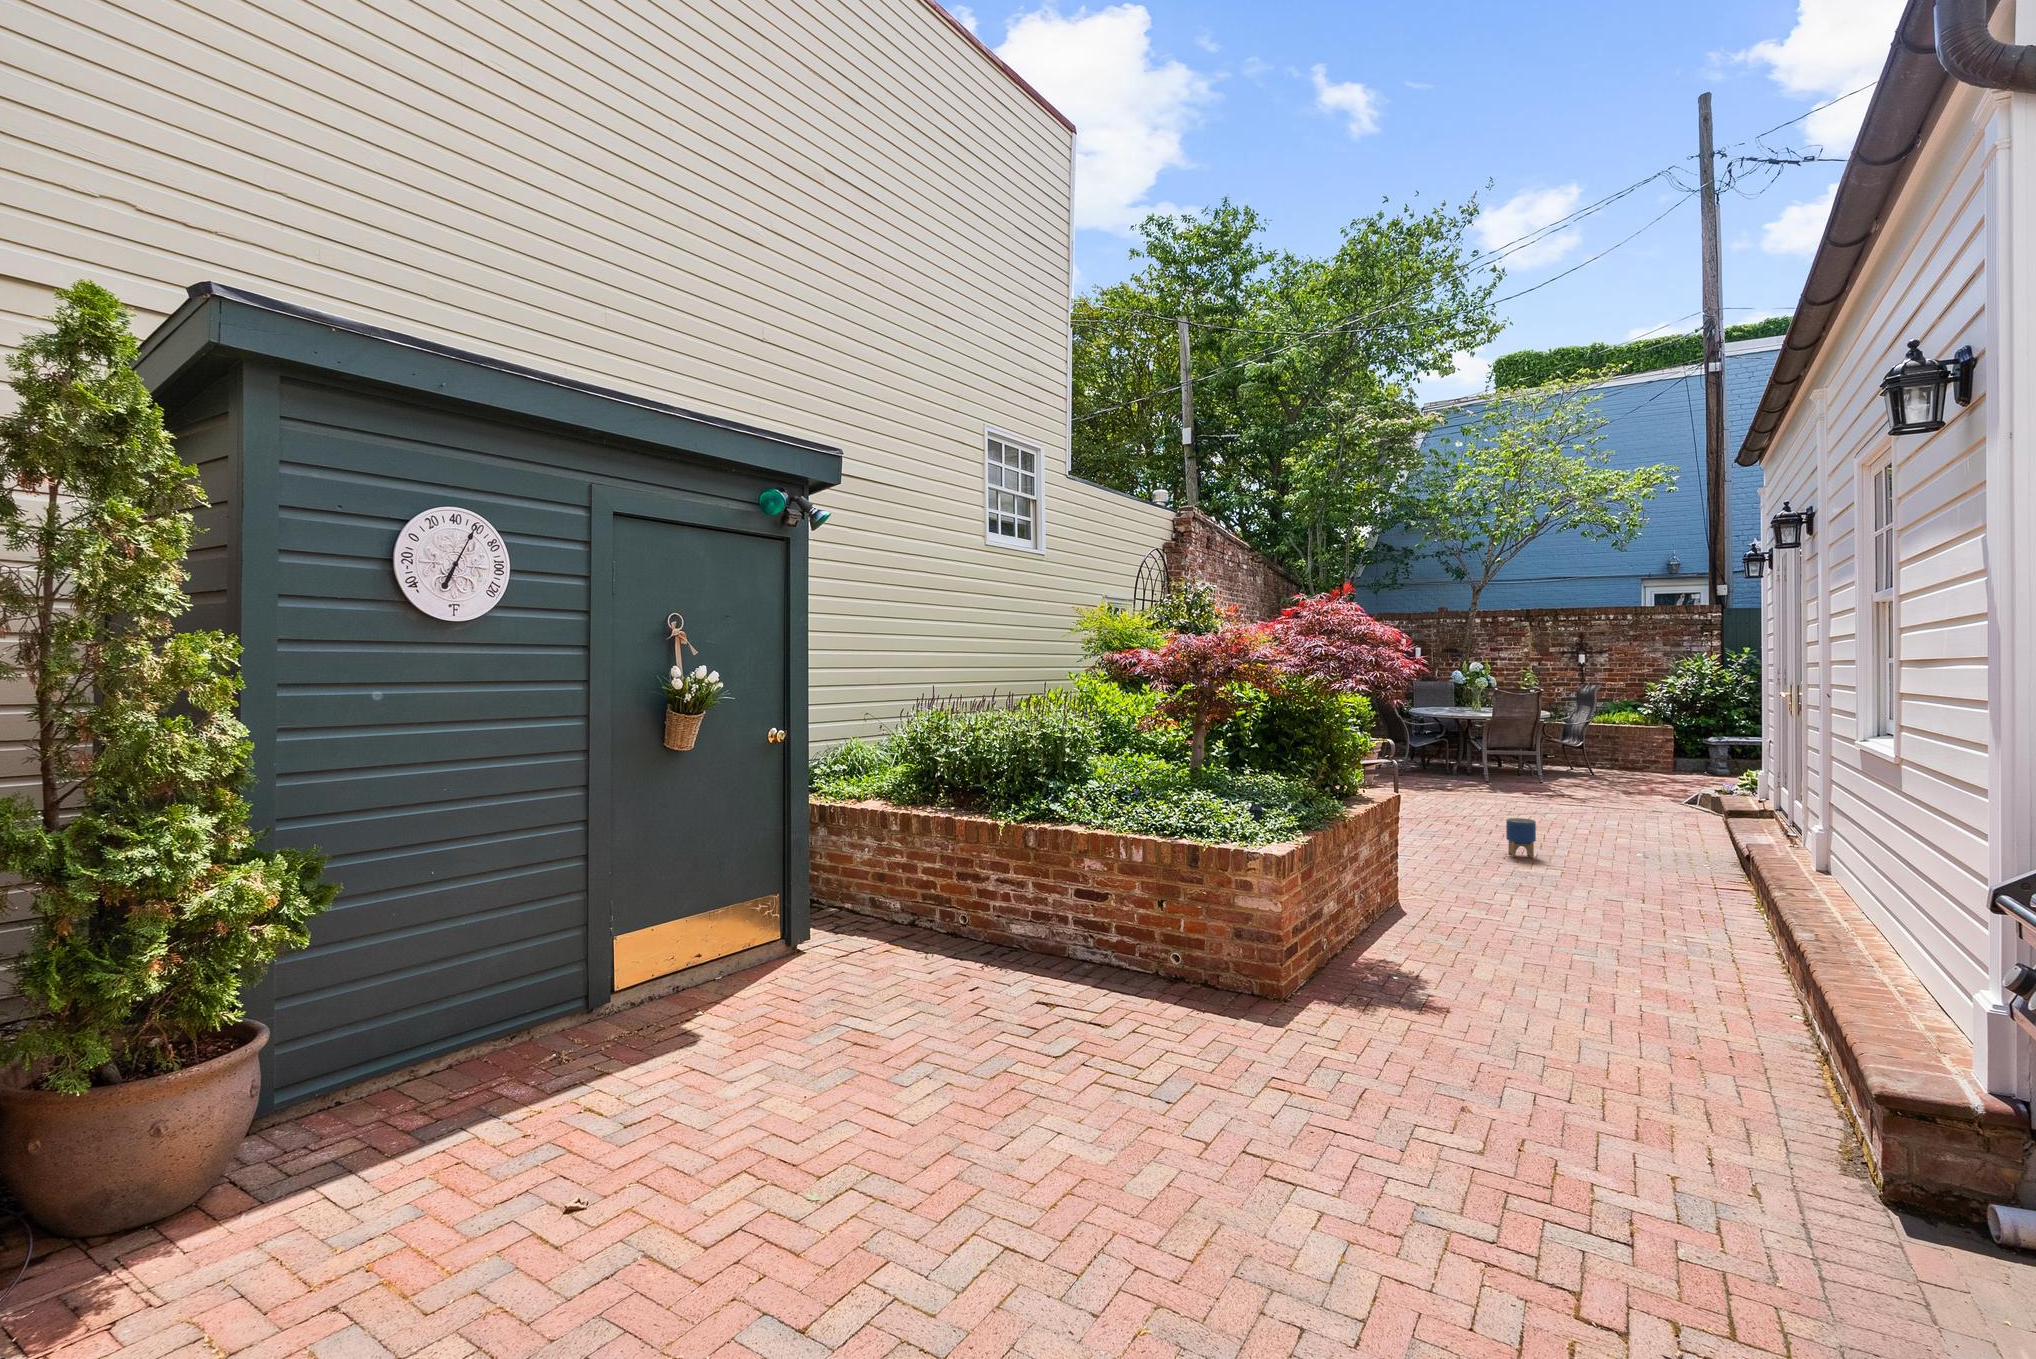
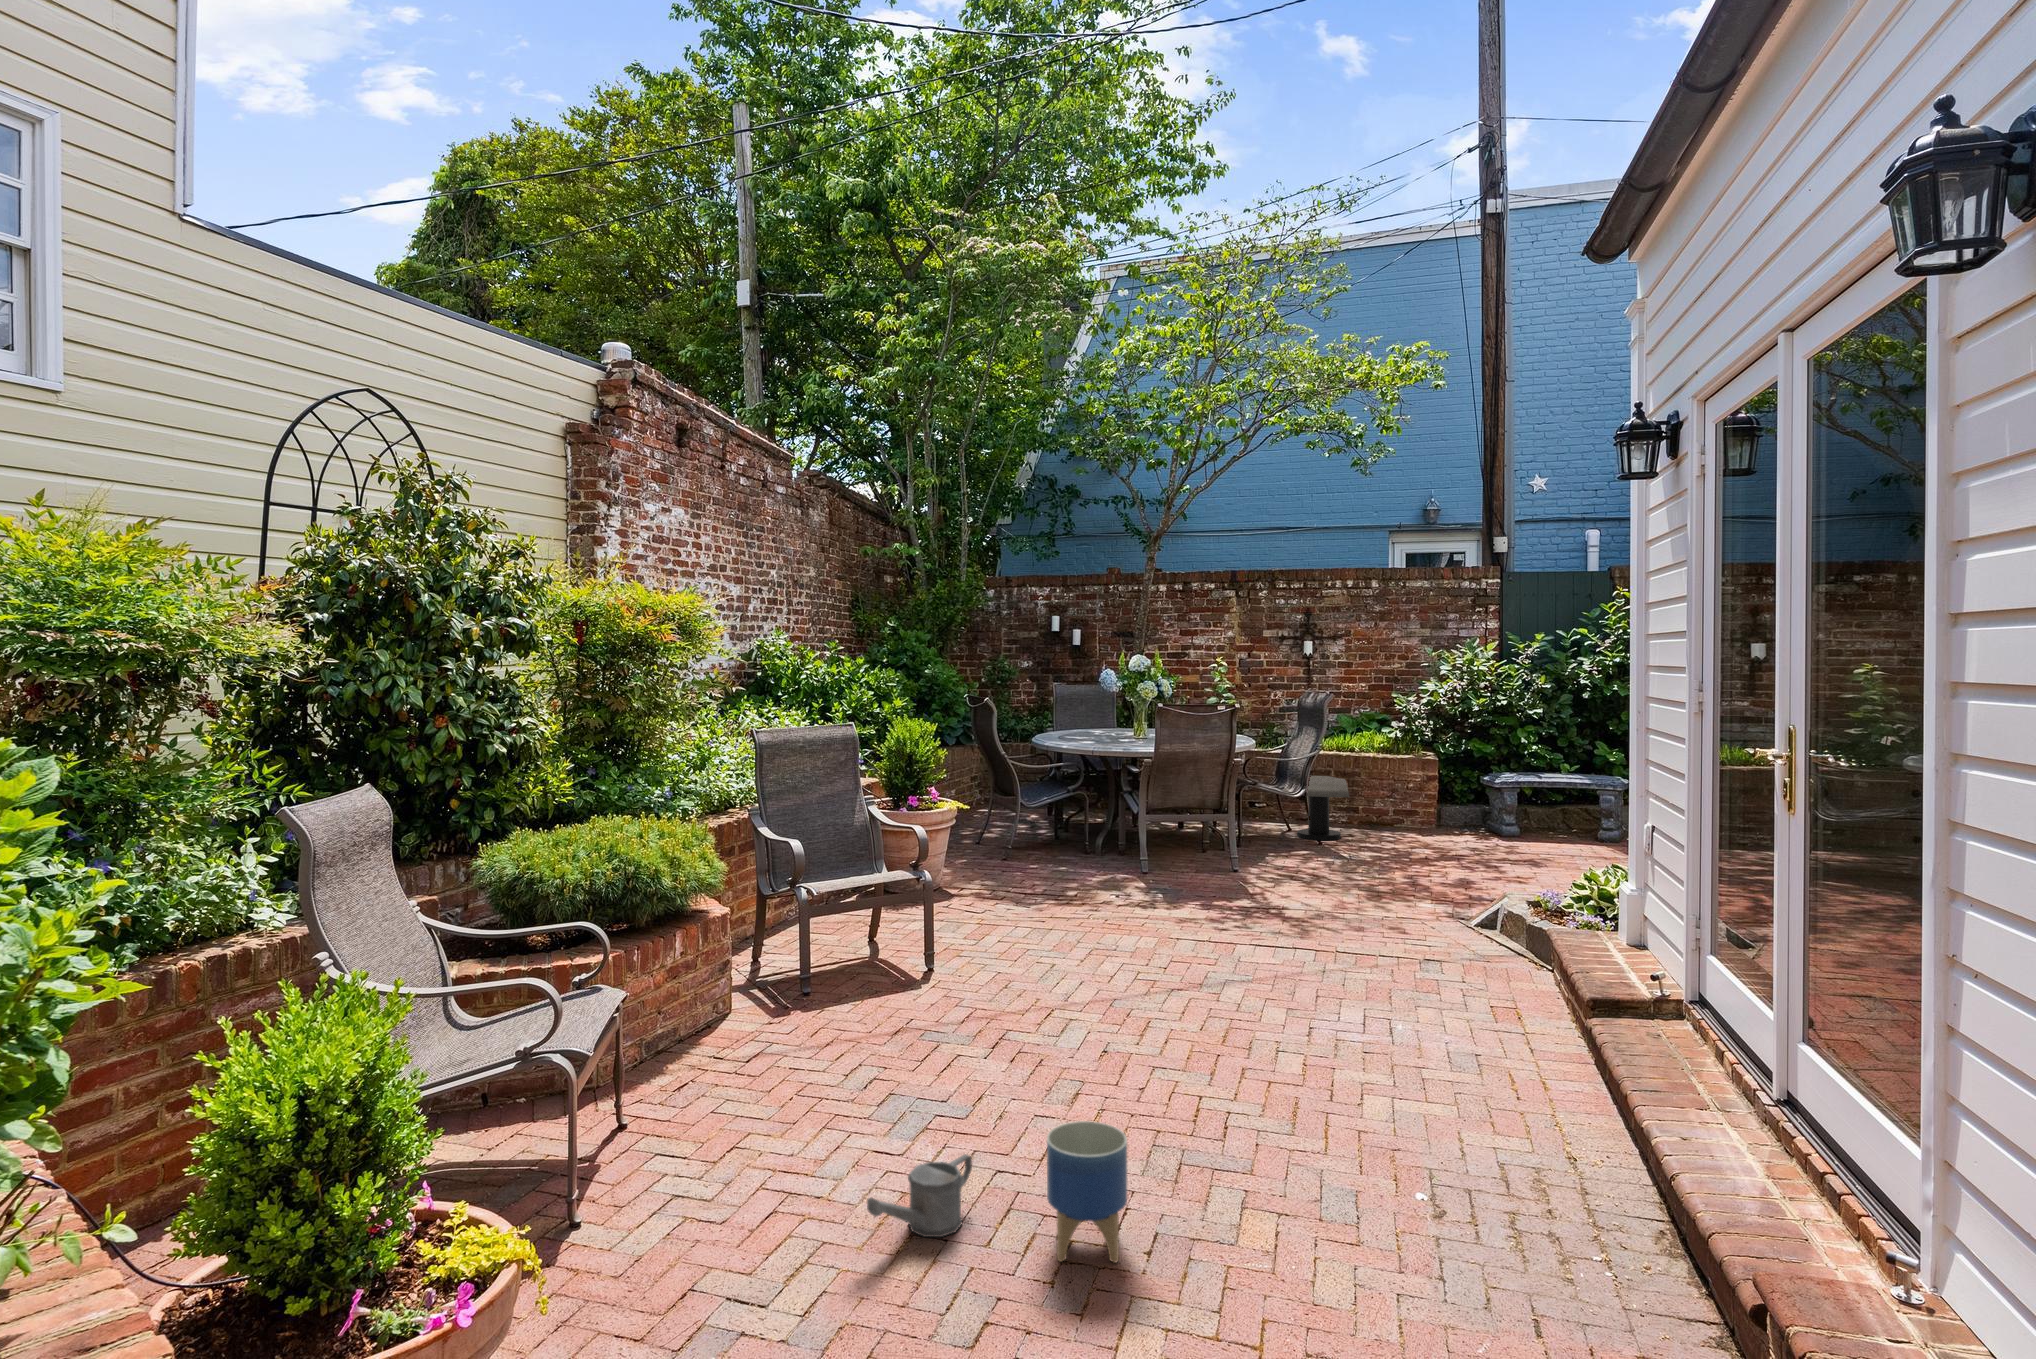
stool: none [1572,736,1612,773] -> present [1297,776,1349,841]
watering can: none [1446,832,1474,852] -> present [867,1154,972,1237]

